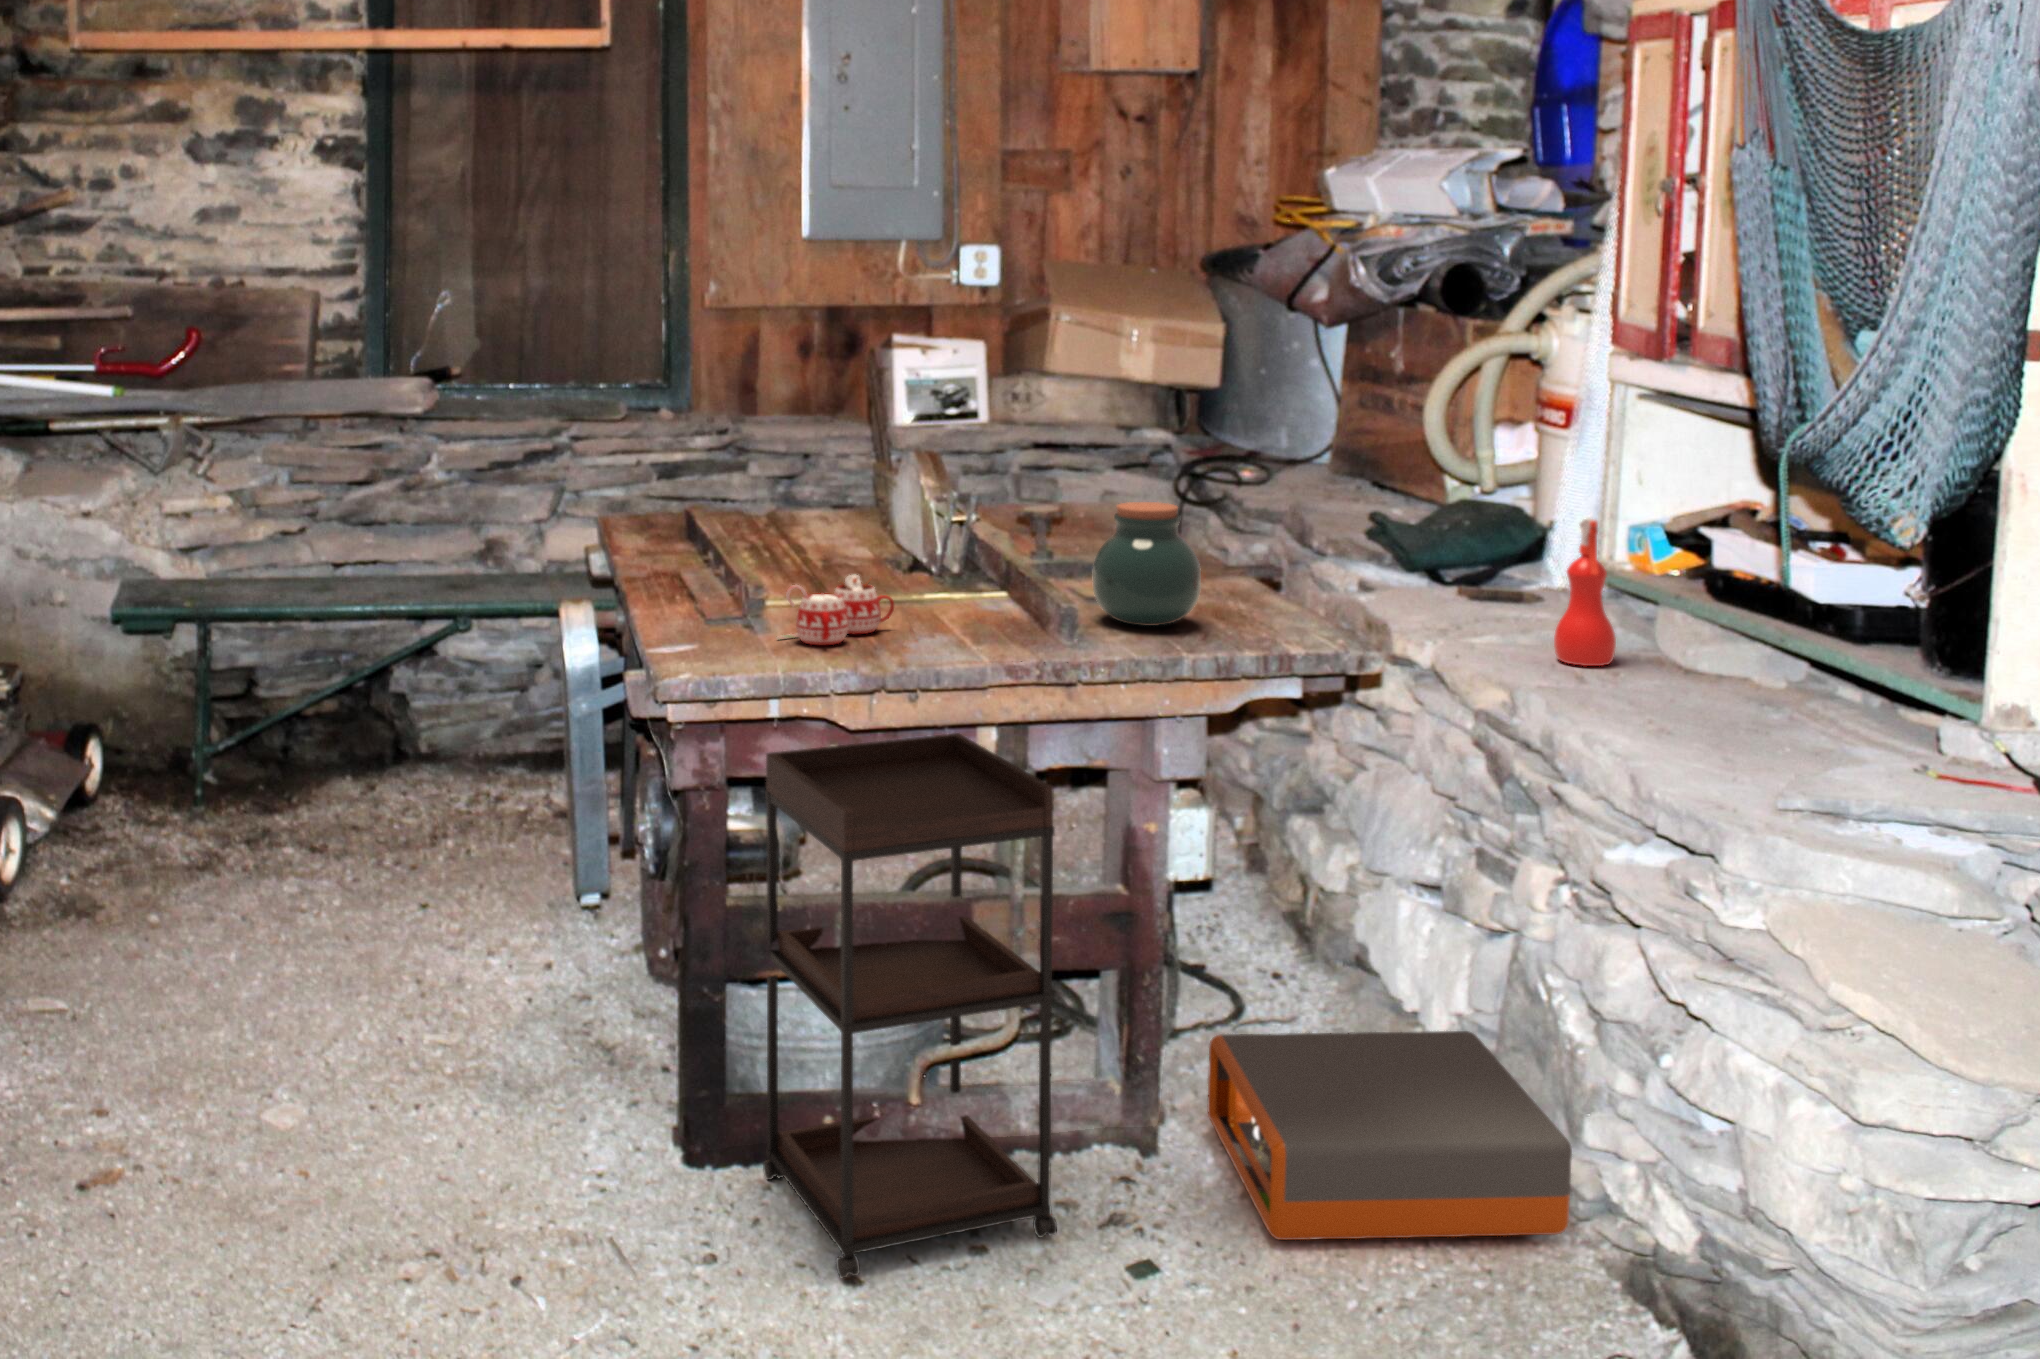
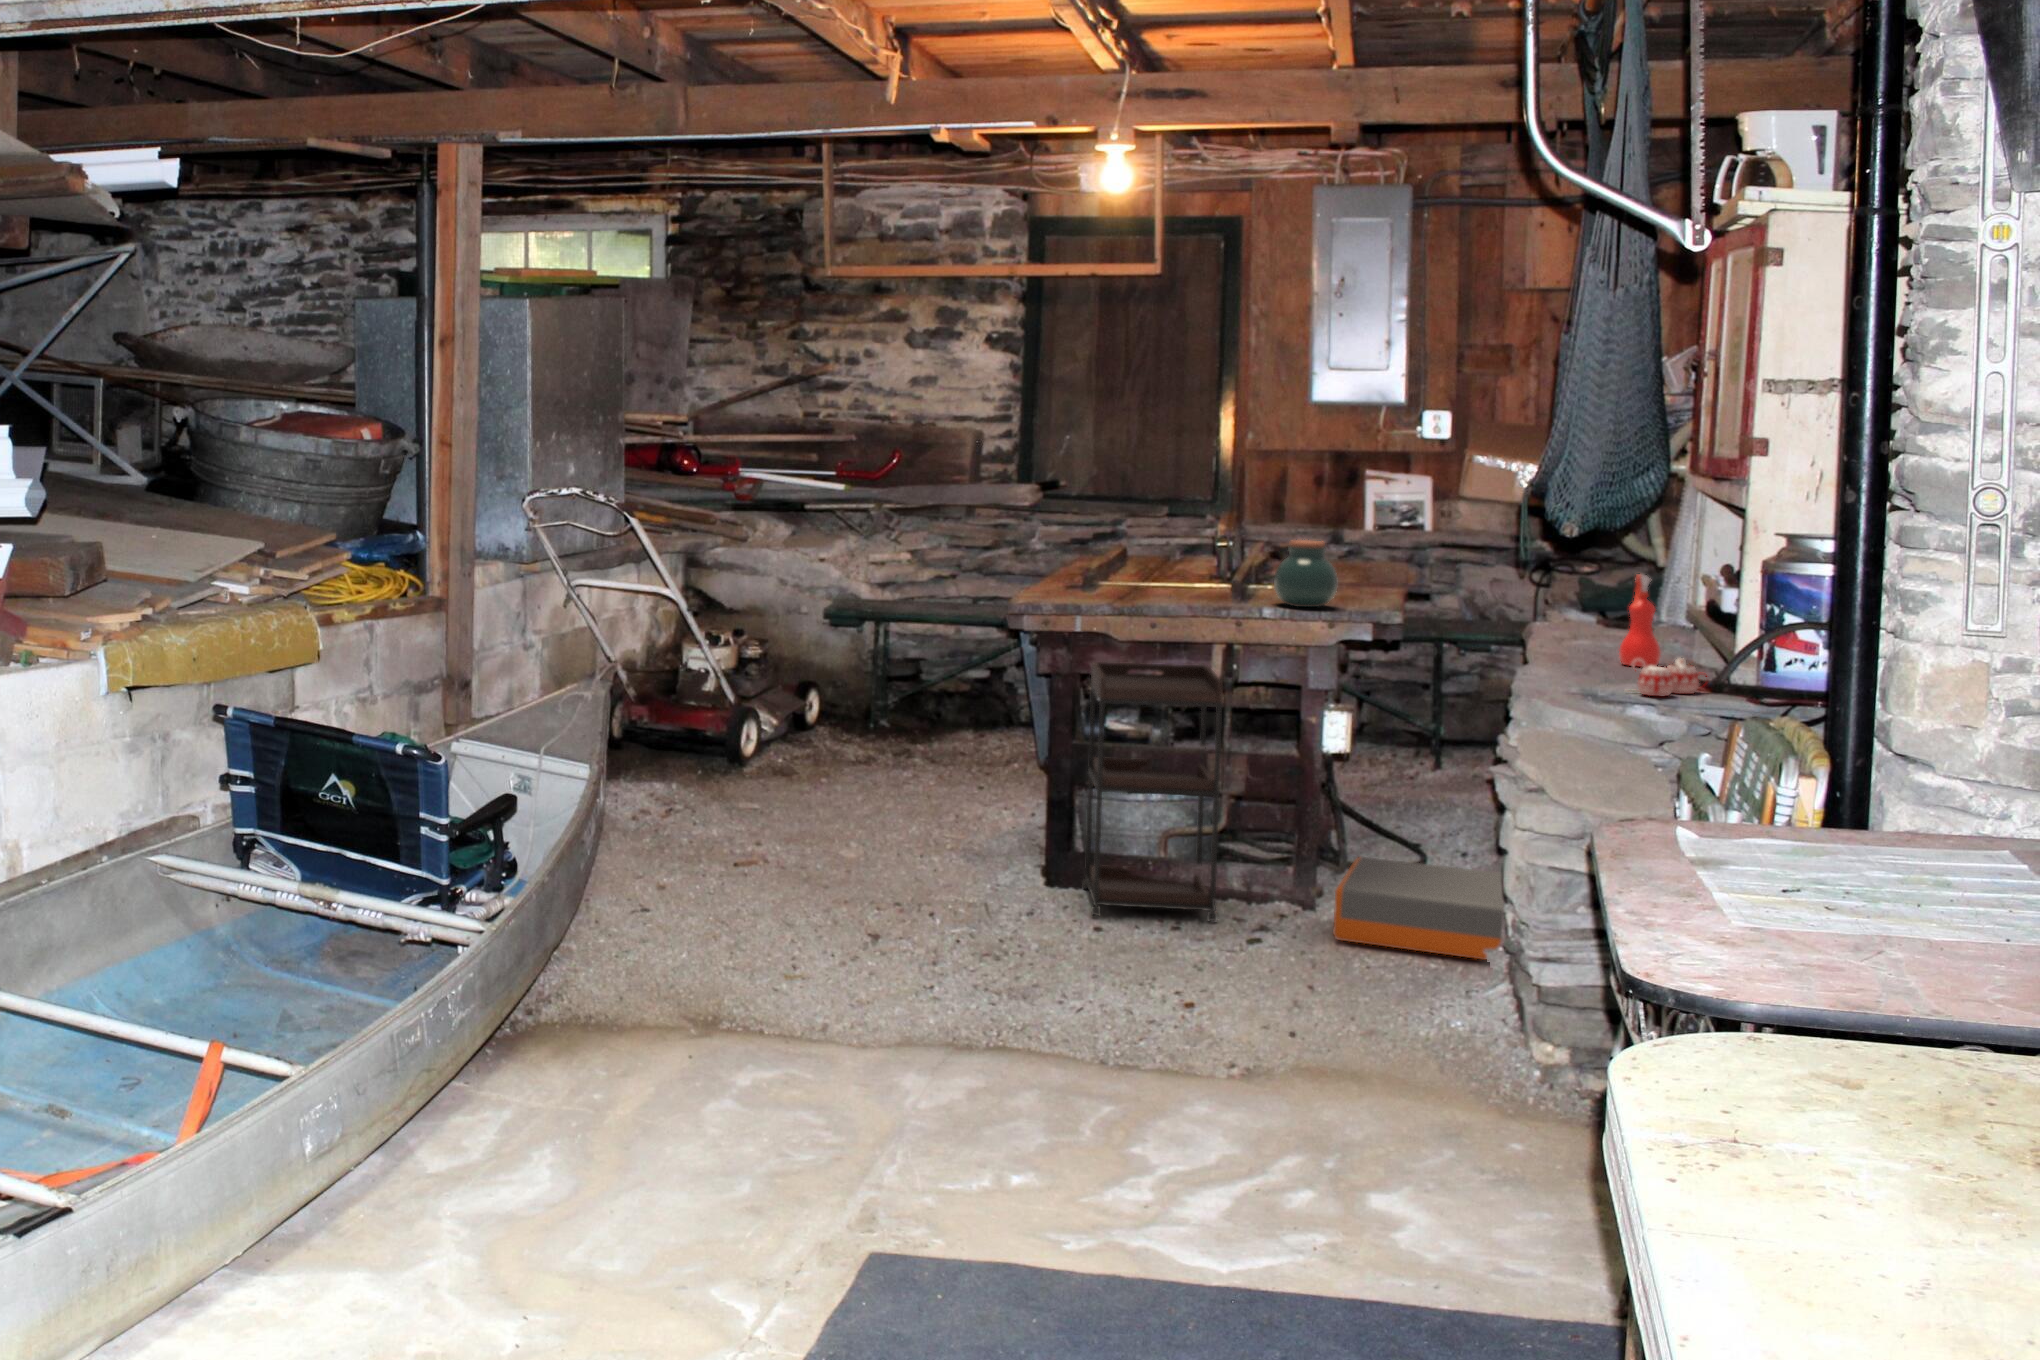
mug: present [777,575,894,645] -> present [1632,658,1707,696]

